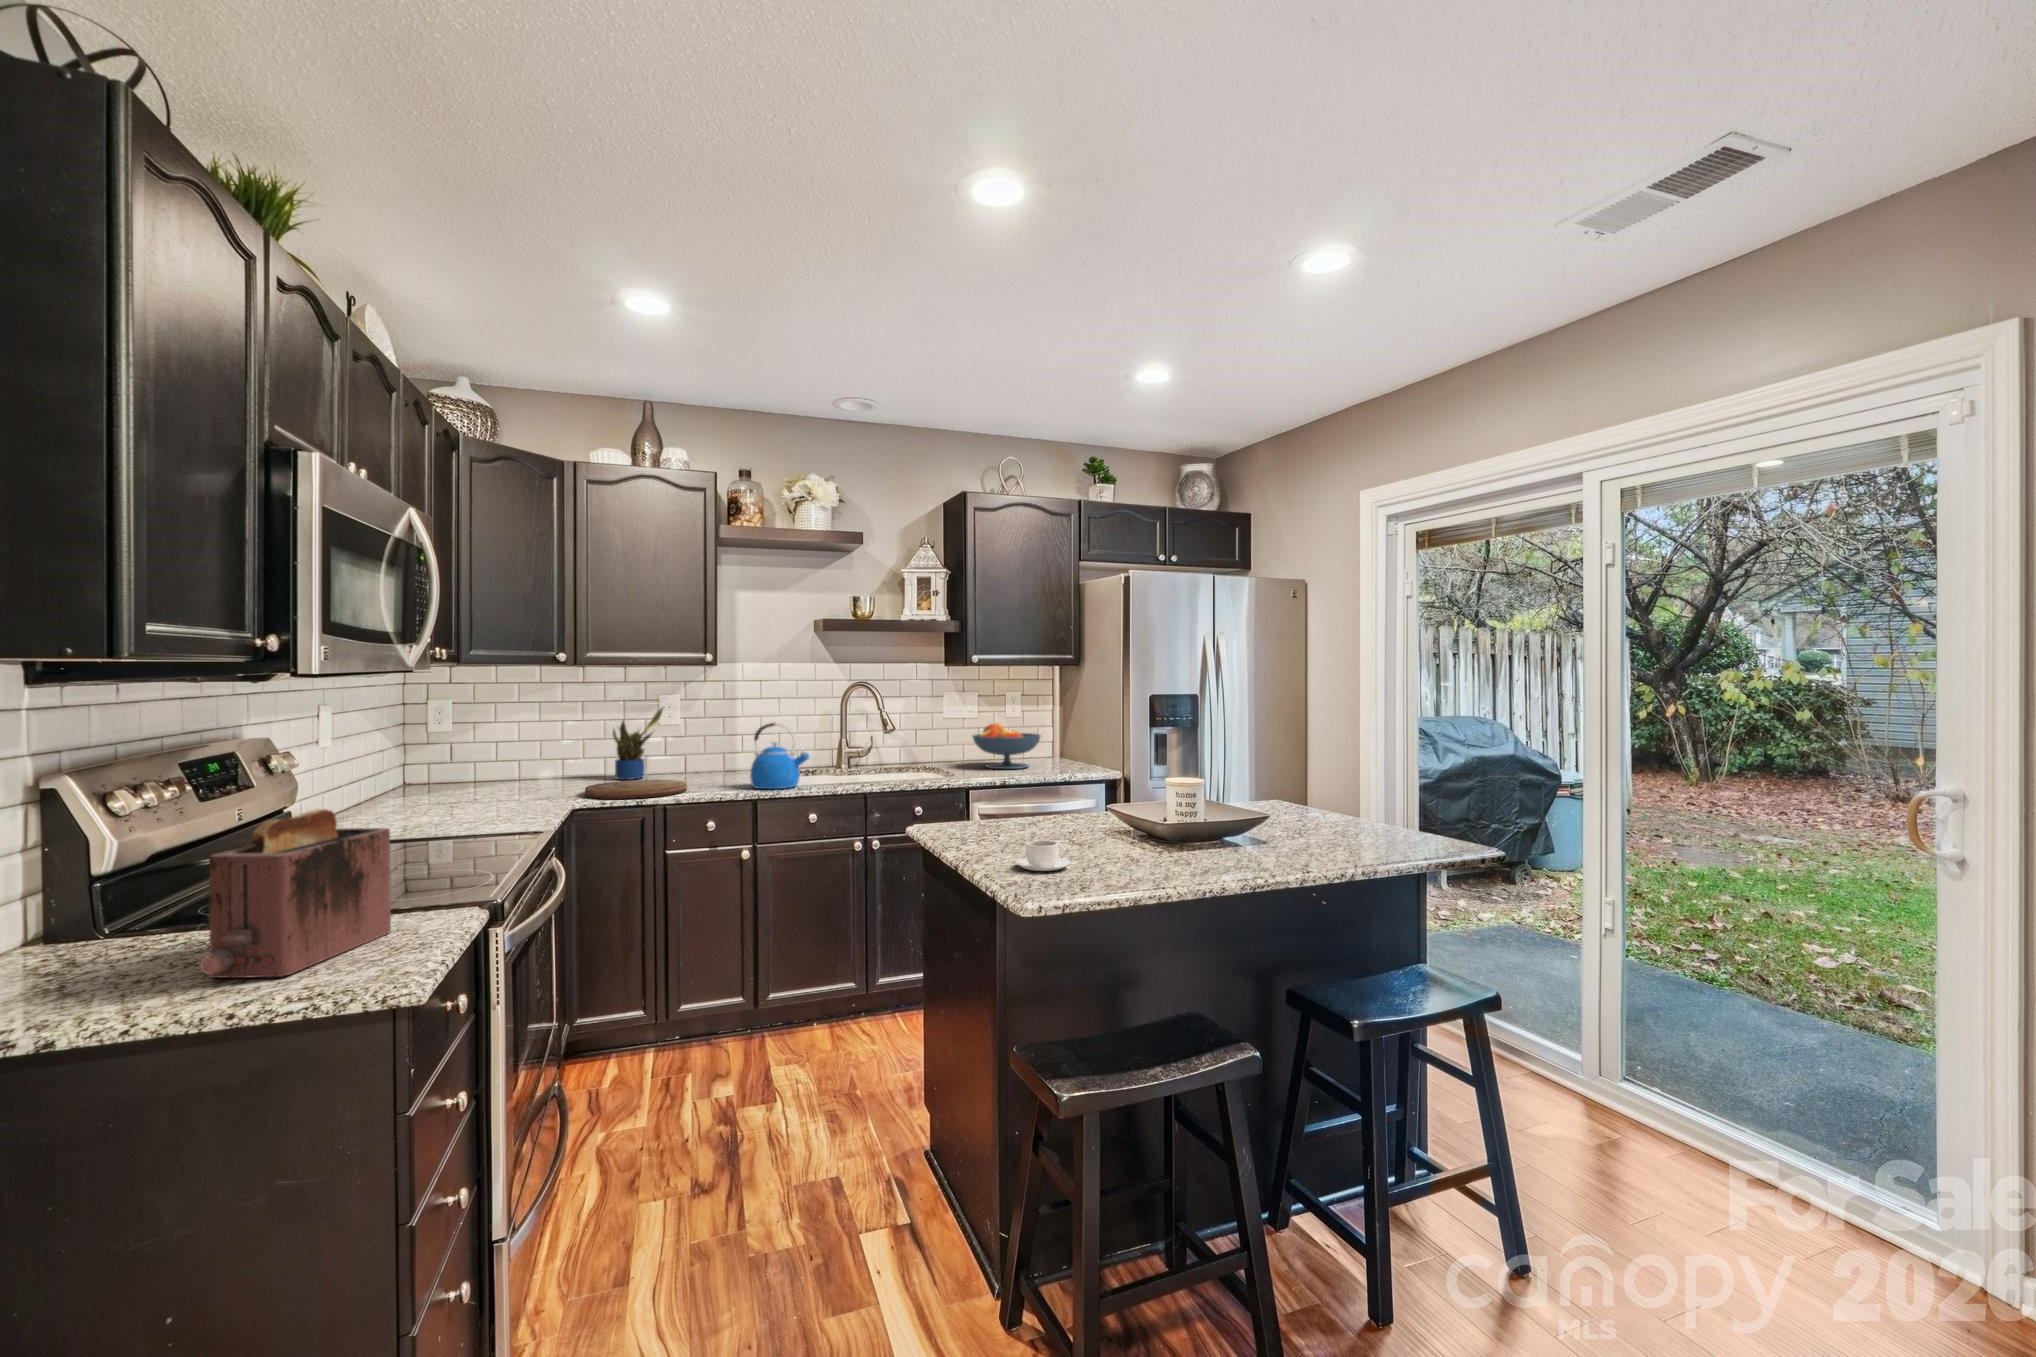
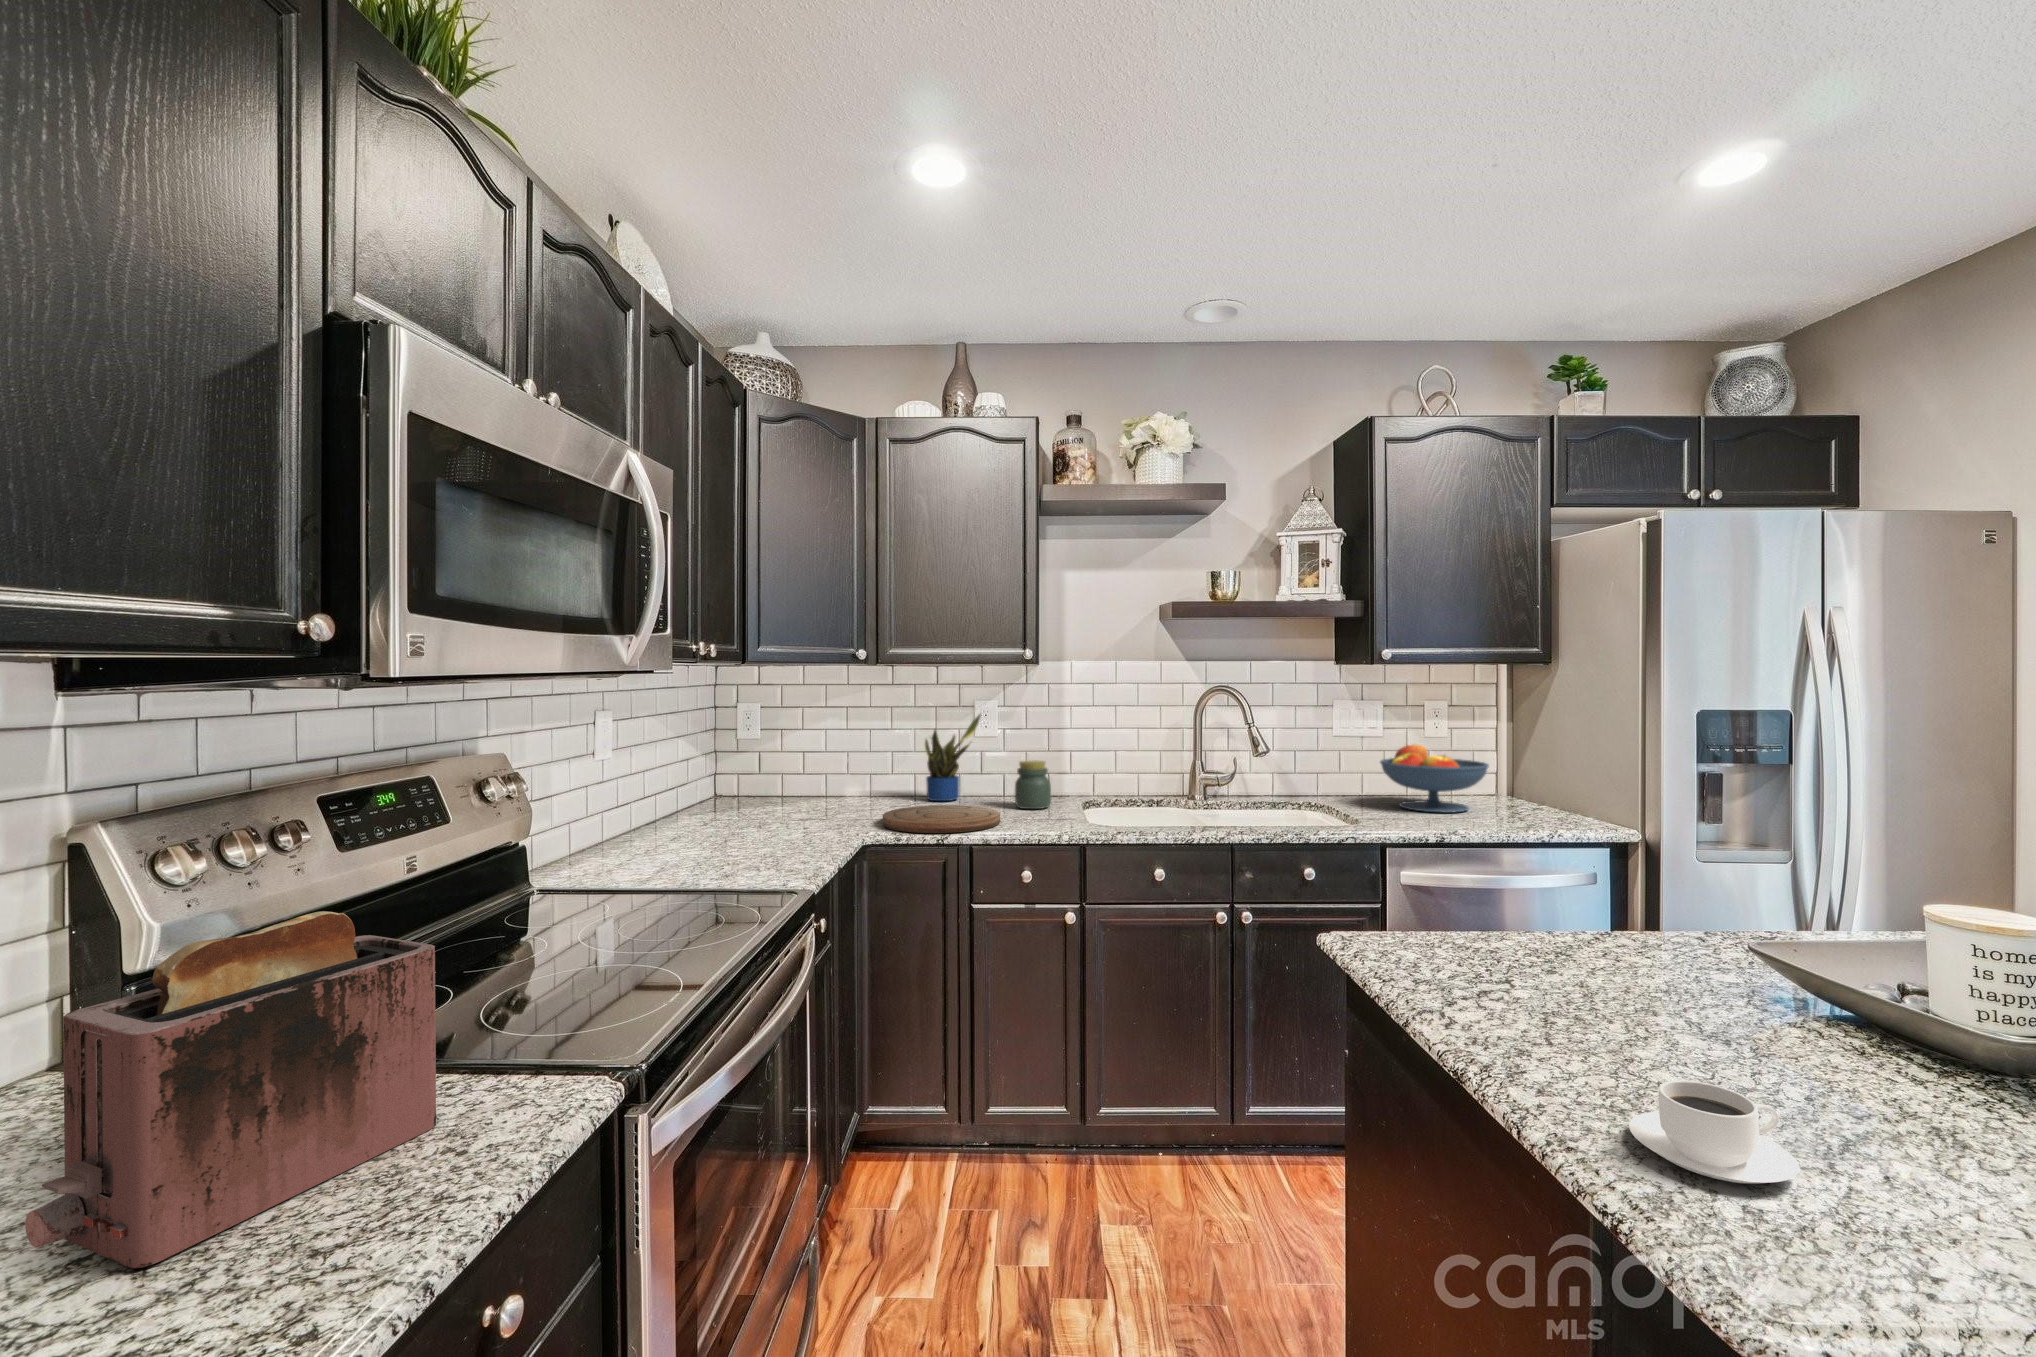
kettle: present [750,723,809,789] -> none [1078,739,1155,829]
jar: none [696,743,726,781] -> present [1015,761,1051,809]

